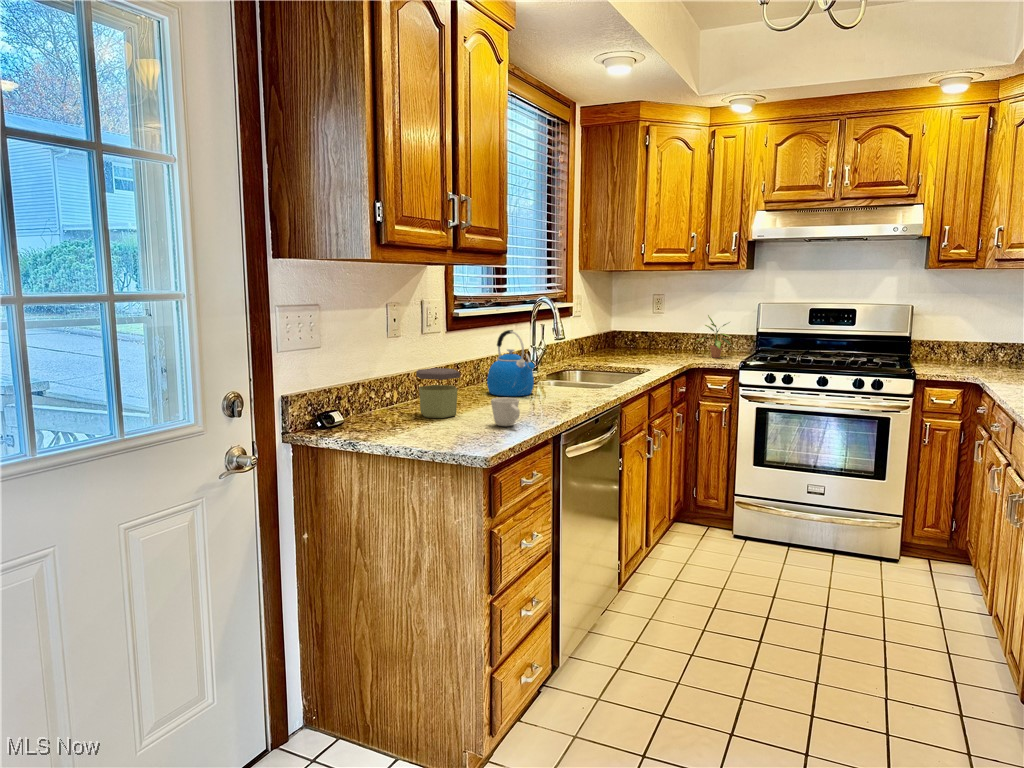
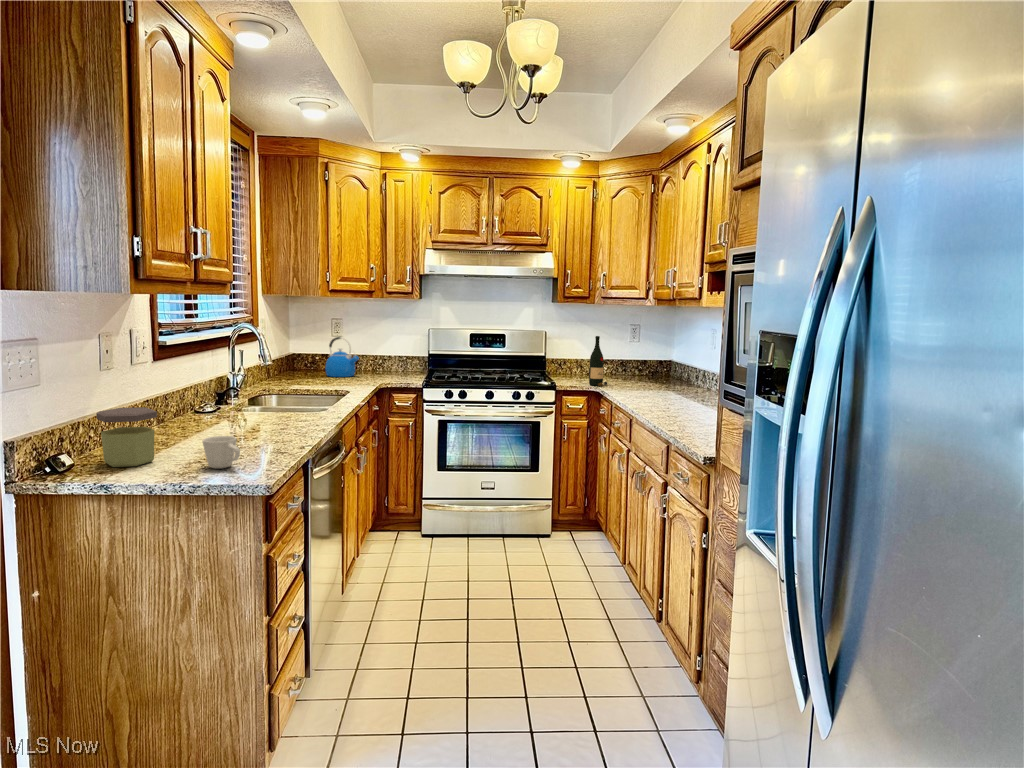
wine bottle: none [967,311,998,378] -> present [589,336,608,386]
potted plant: present [700,315,731,358] -> none [377,338,409,378]
kettle: present [487,330,535,396] -> present [325,337,359,377]

